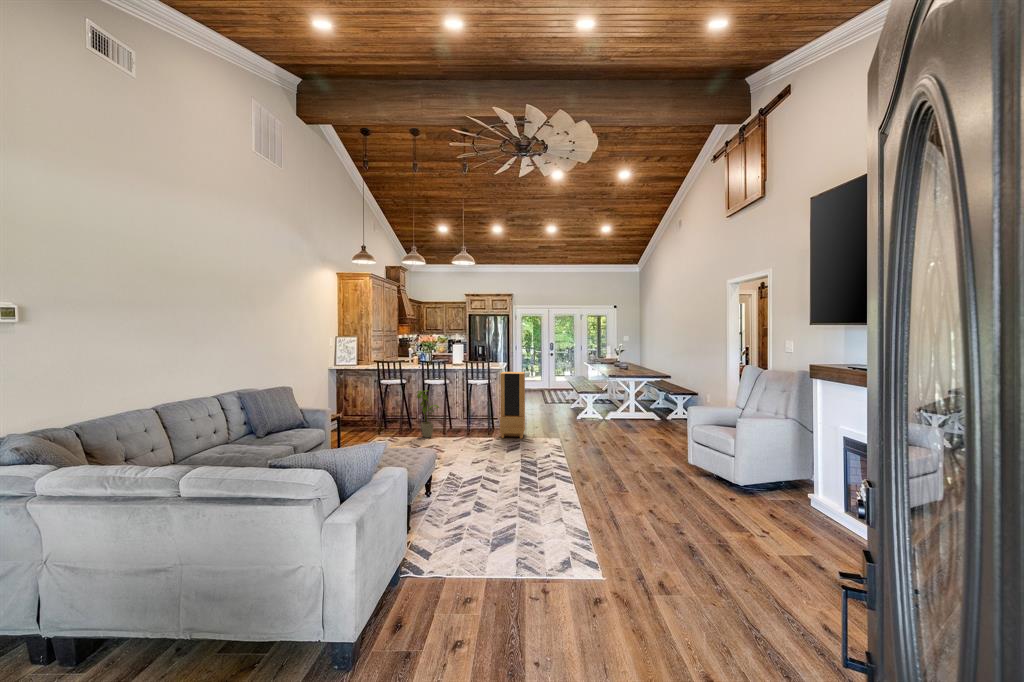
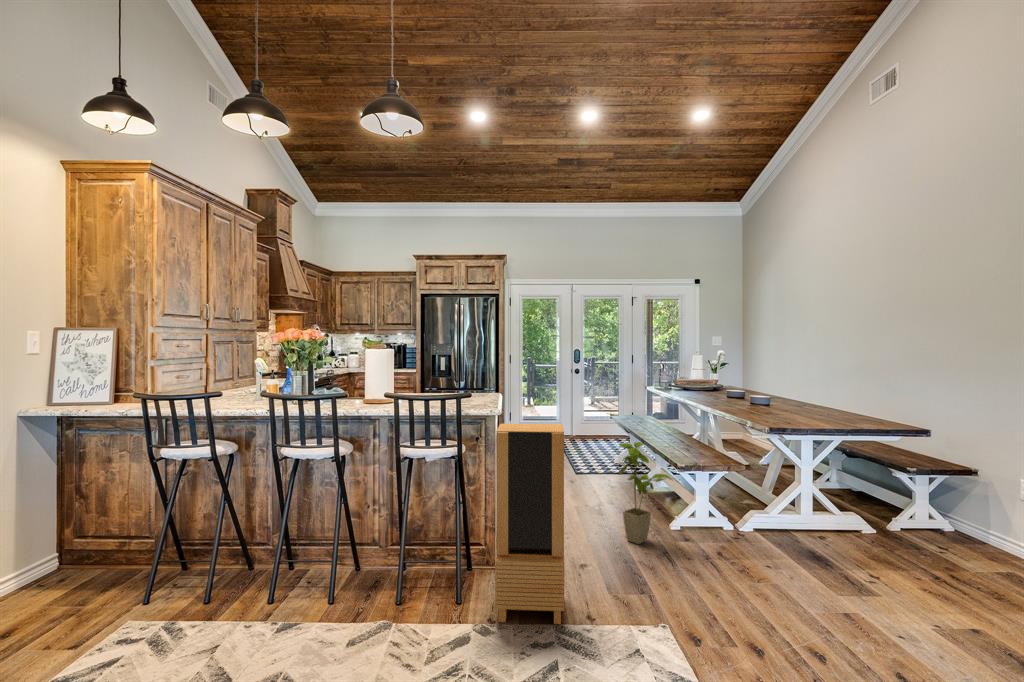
house plant: present [417,390,439,438] -> present [619,442,672,544]

